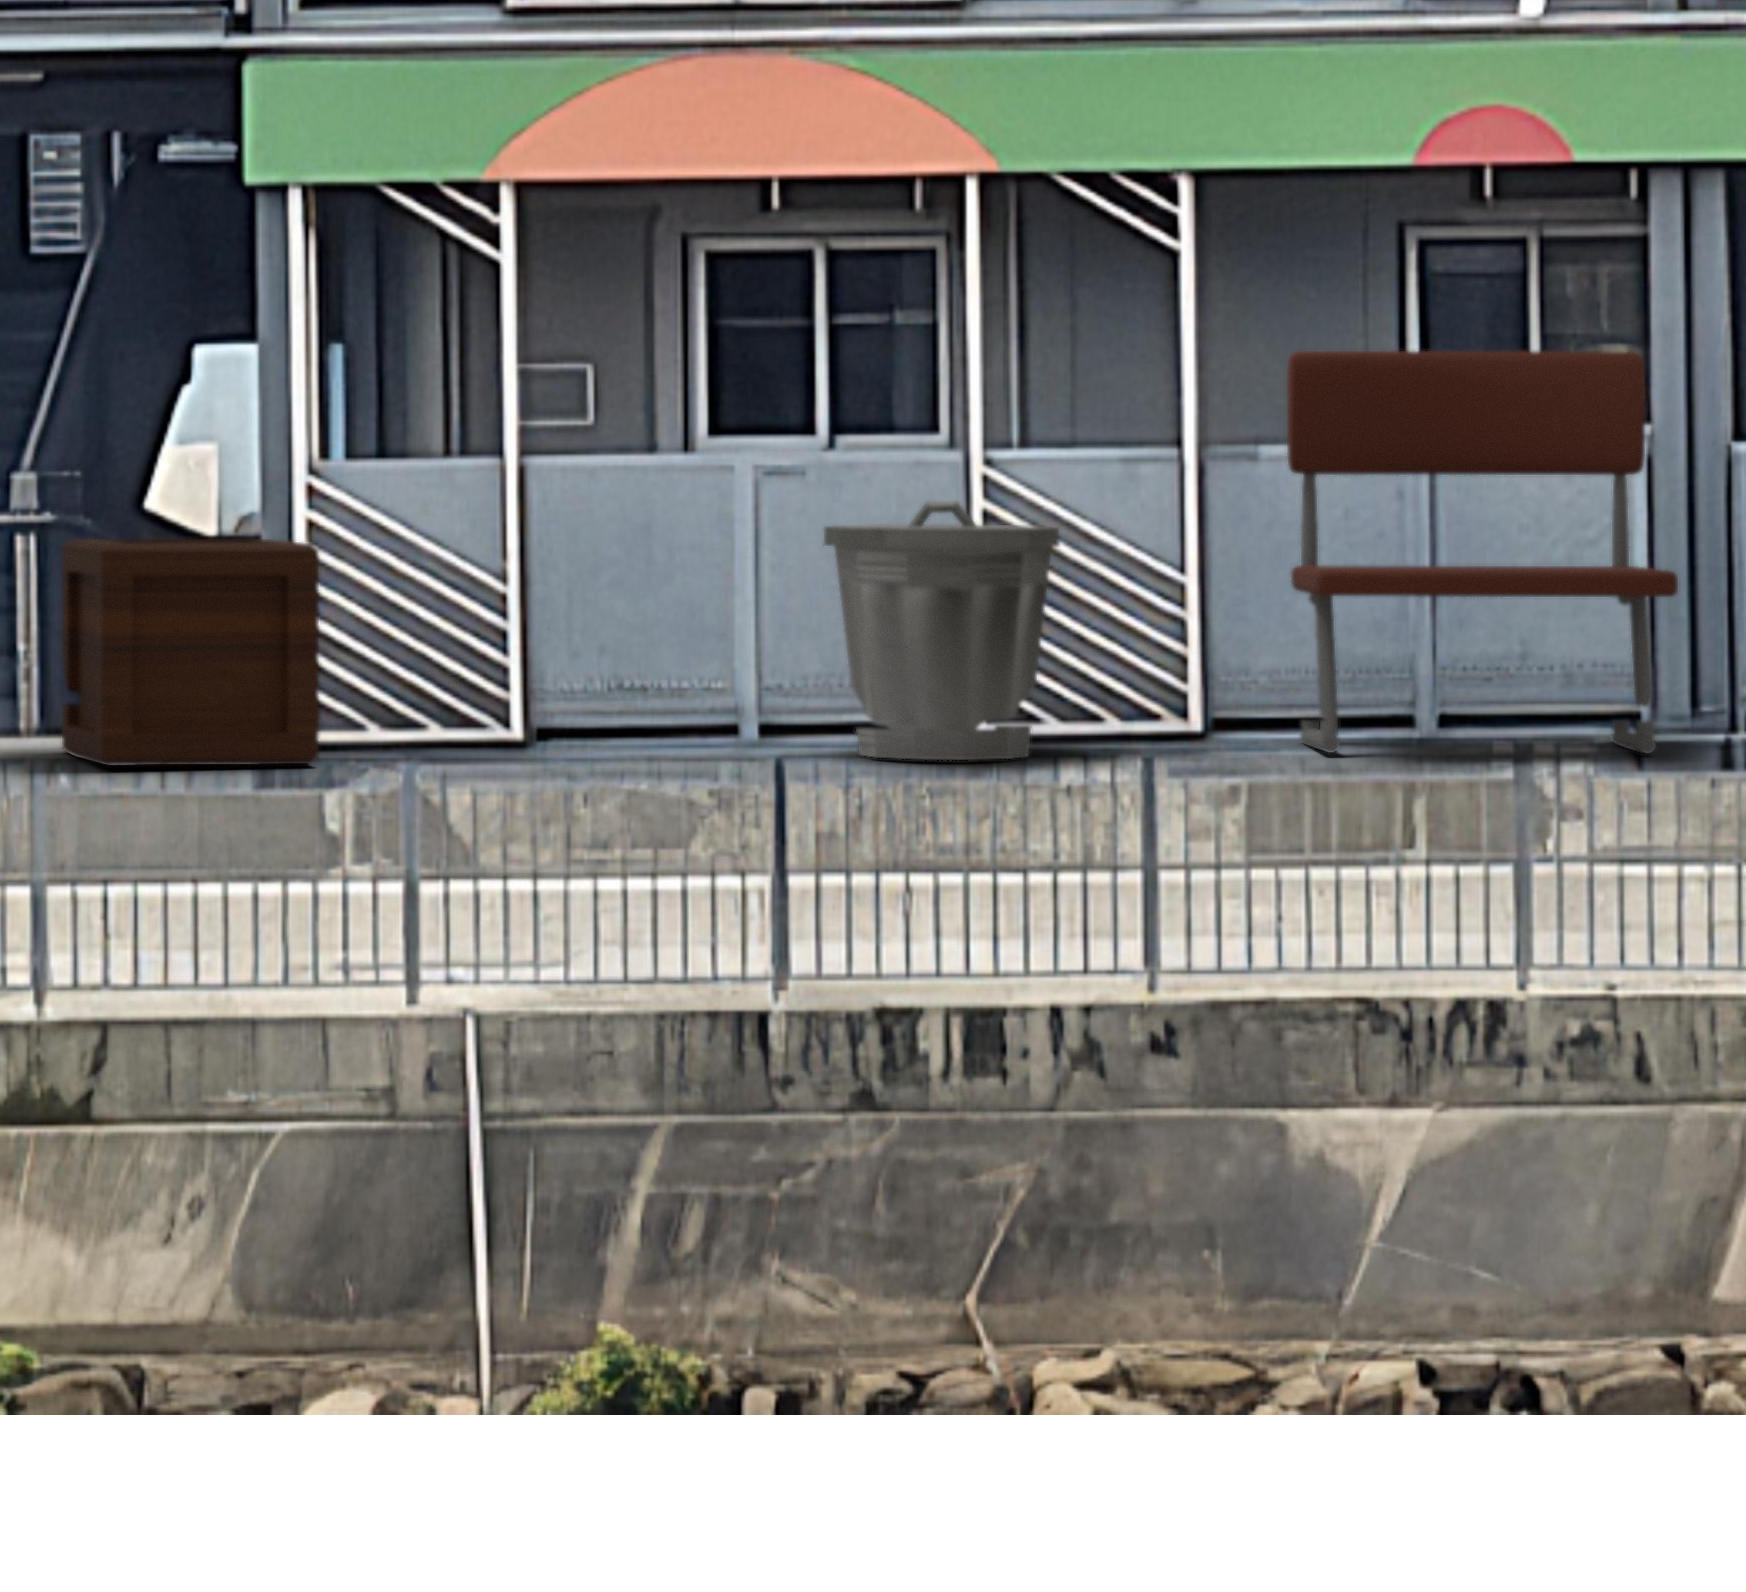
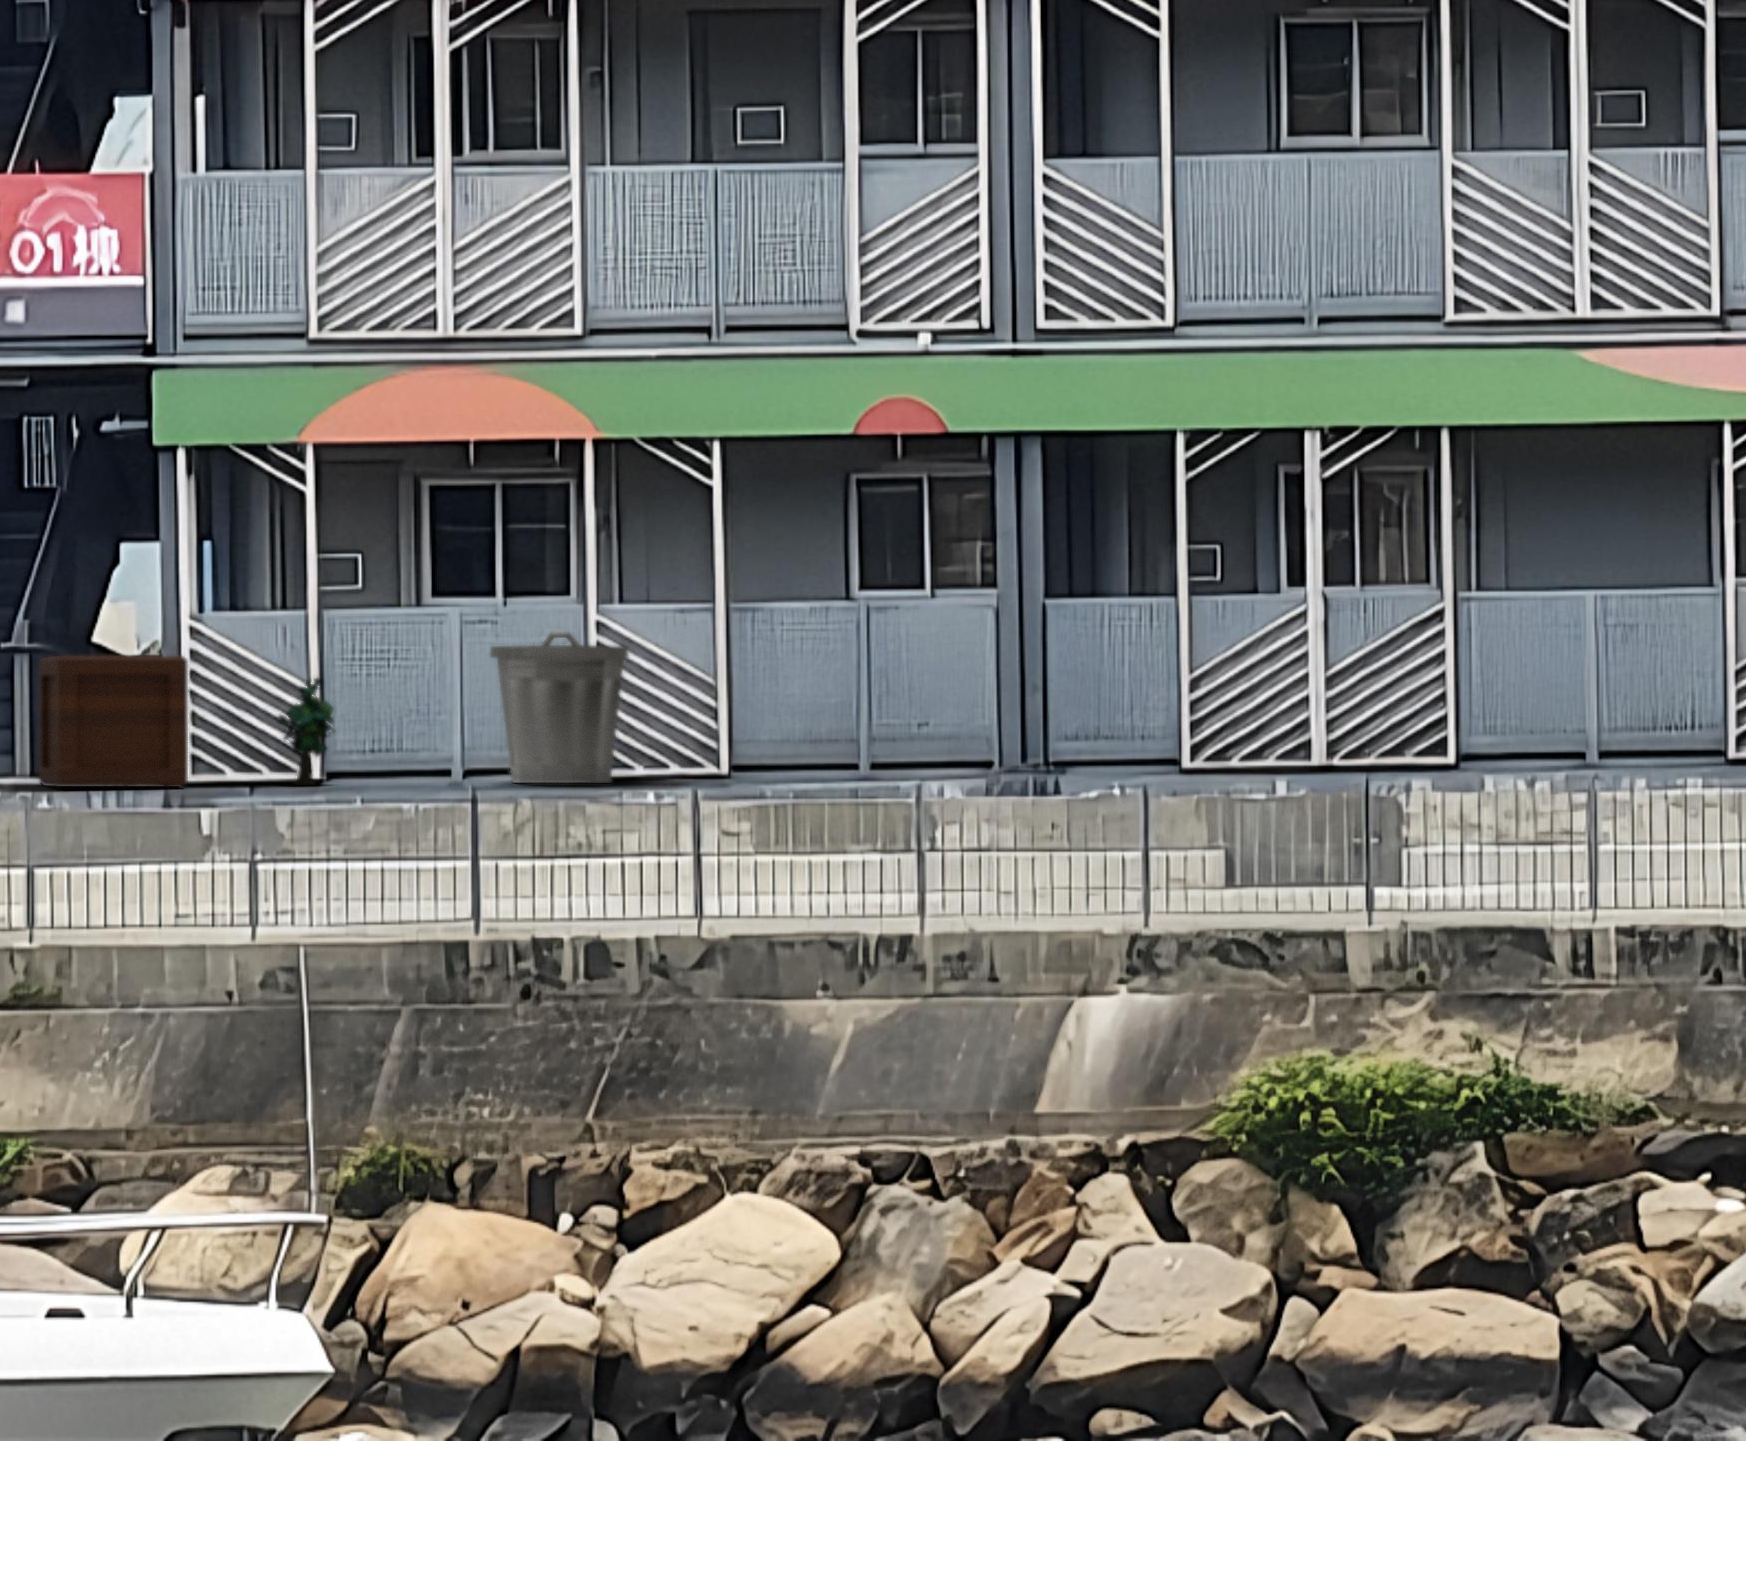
bench: present [1287,351,1678,754] -> none [771,543,992,780]
decorative plant: none [459,576,568,759] -> present [277,678,336,785]

